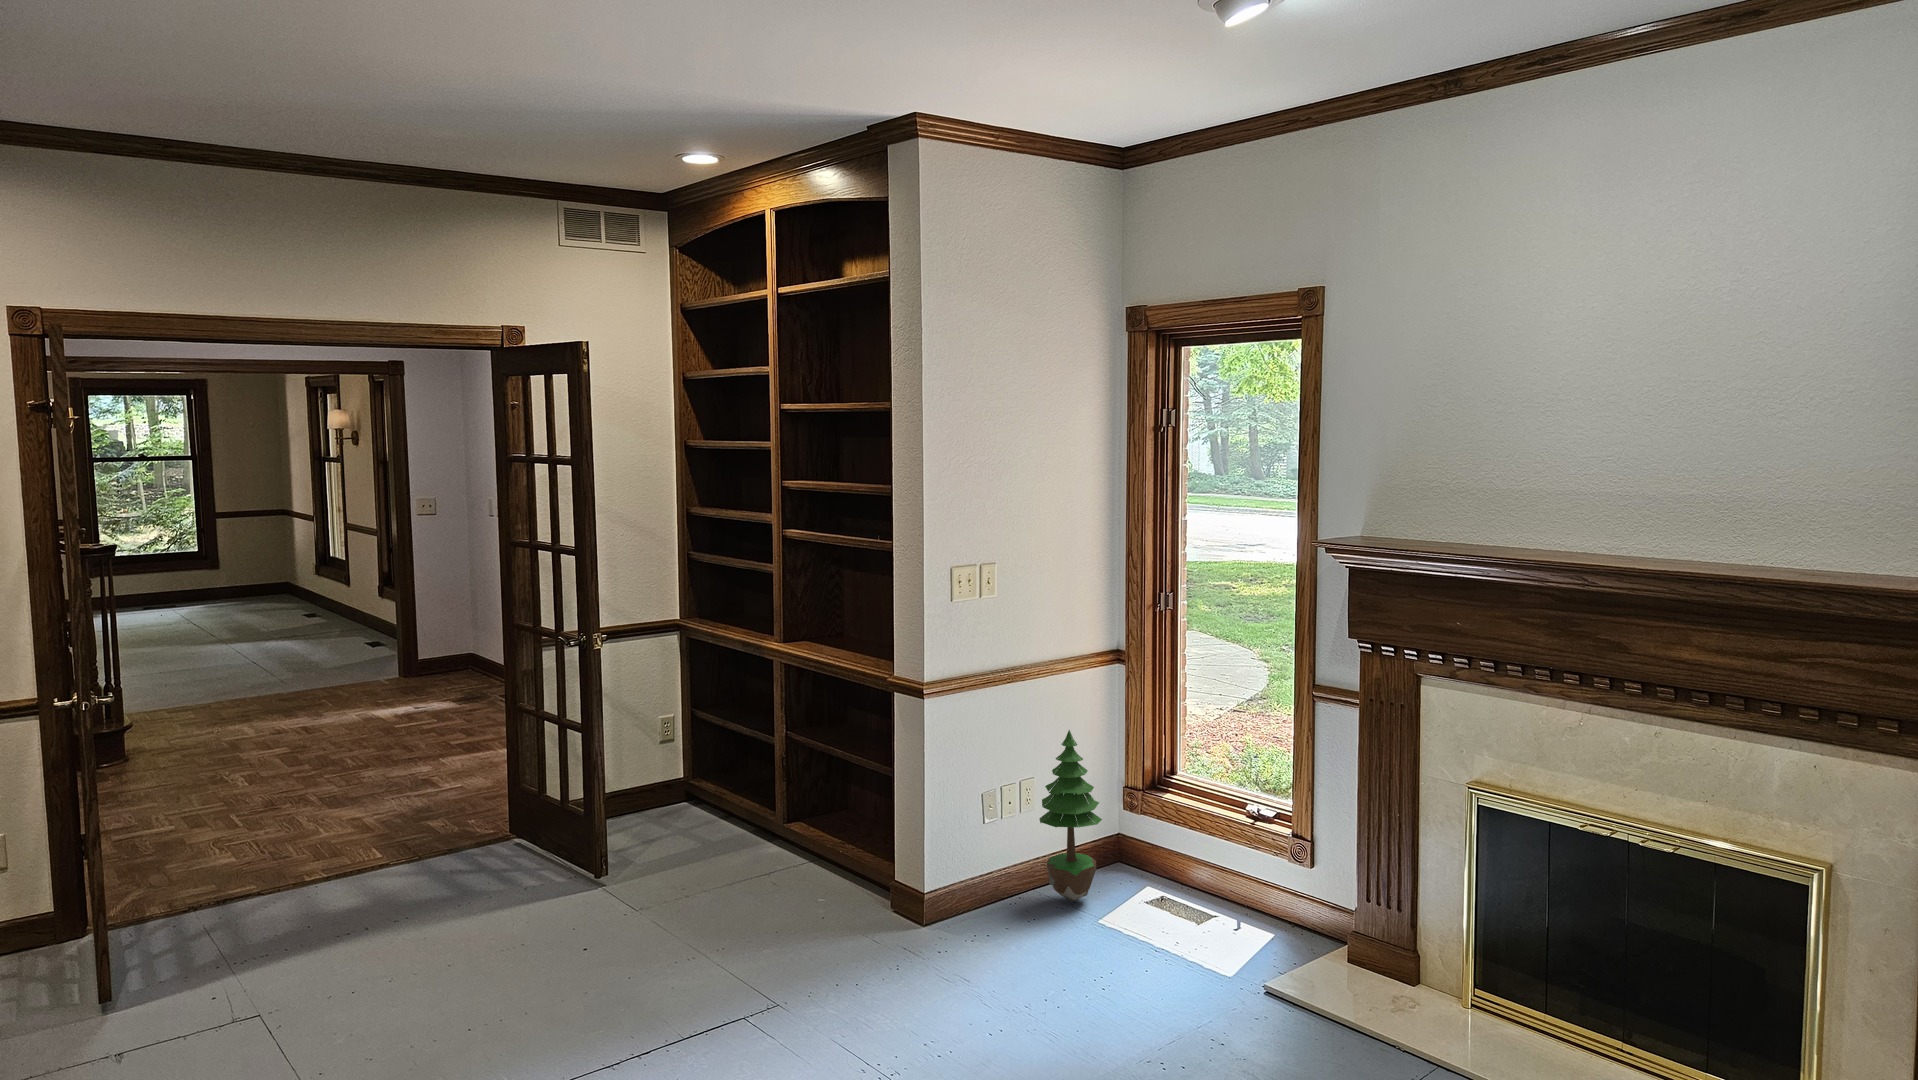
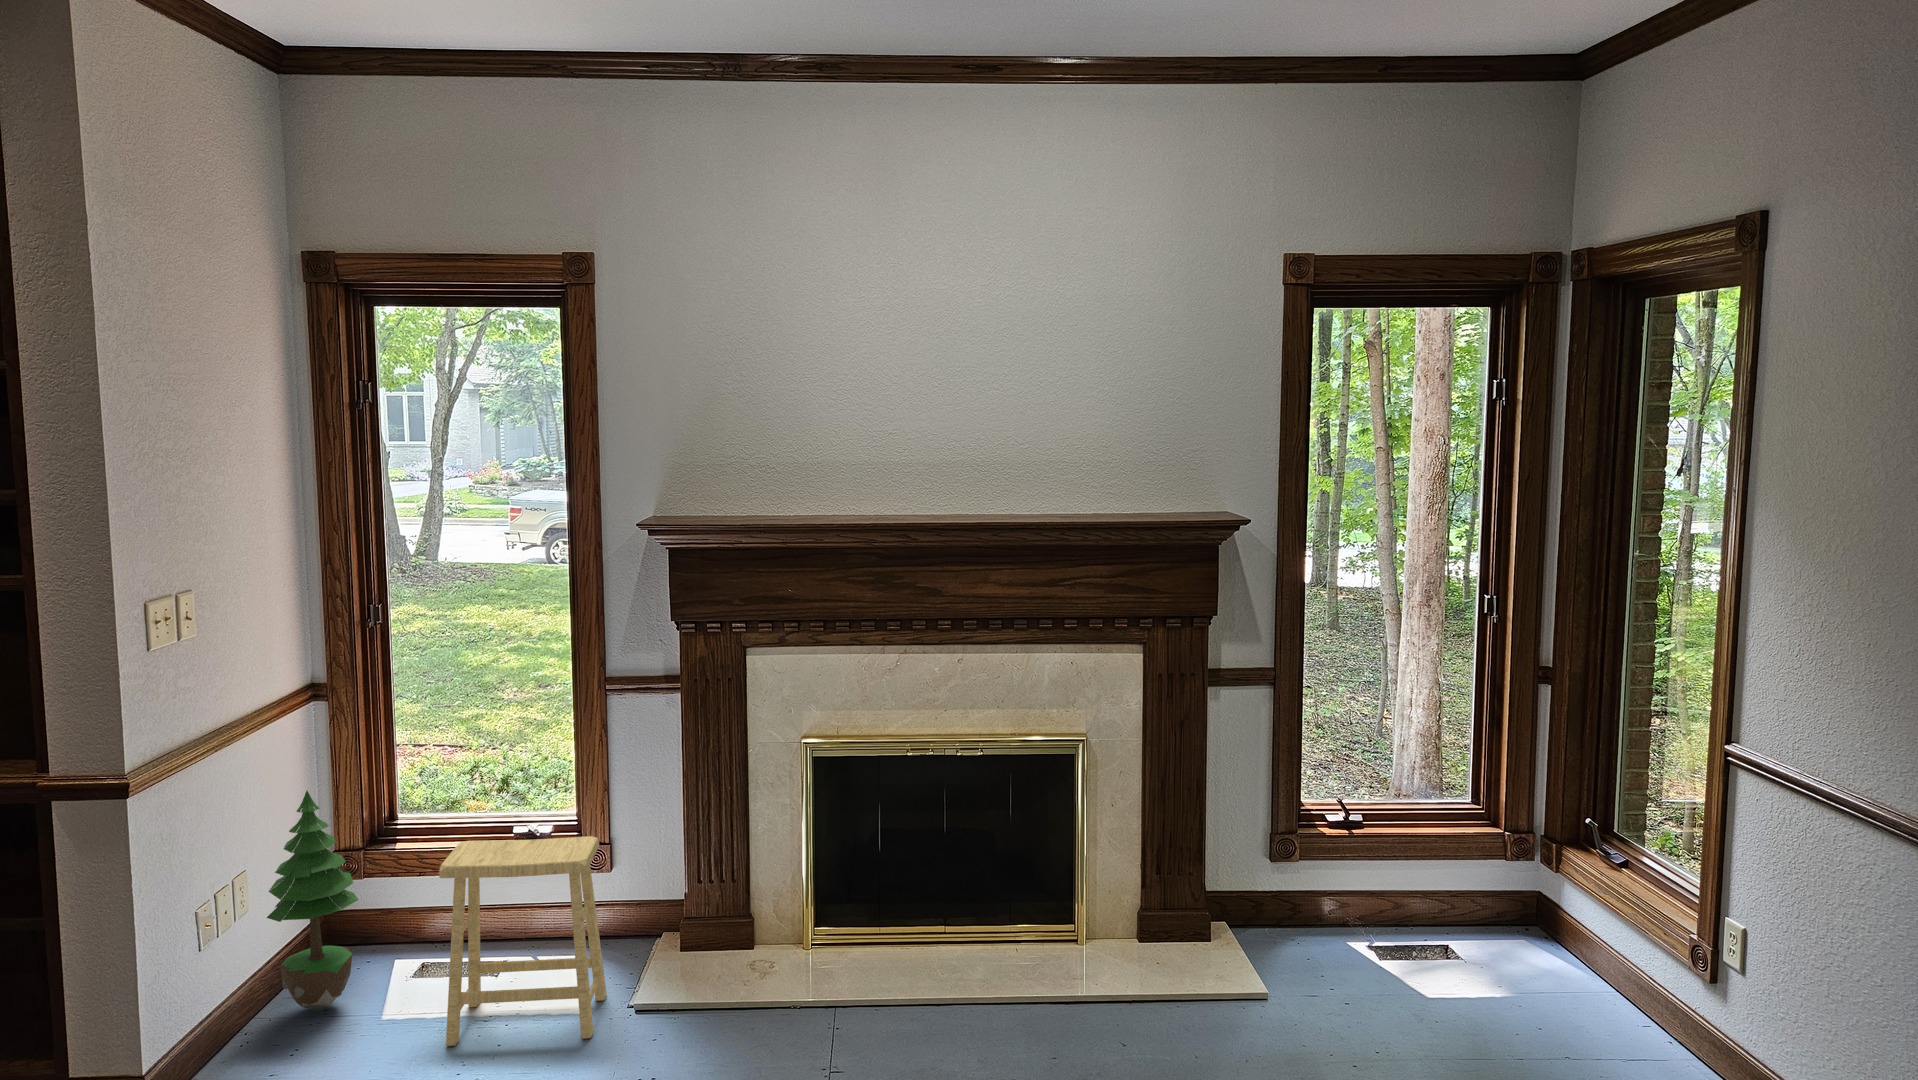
footstool: none [1113,798,1255,996] -> present [439,836,607,1046]

